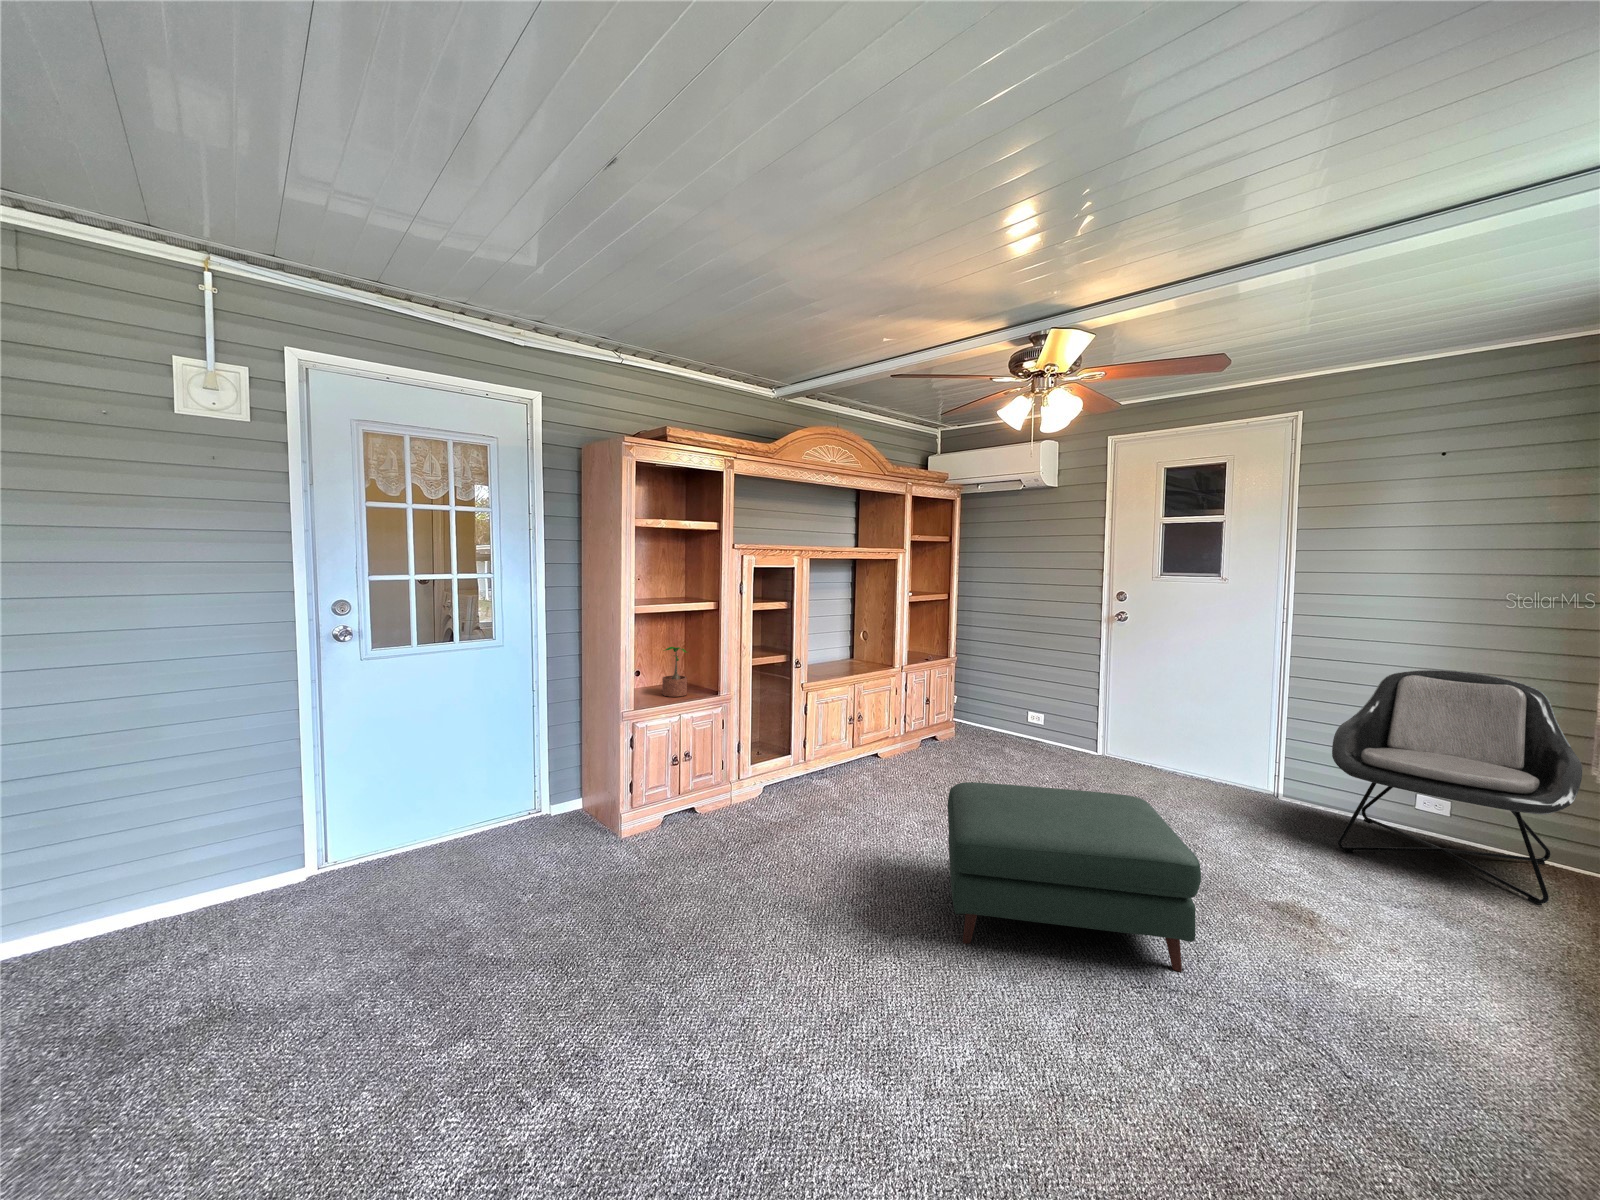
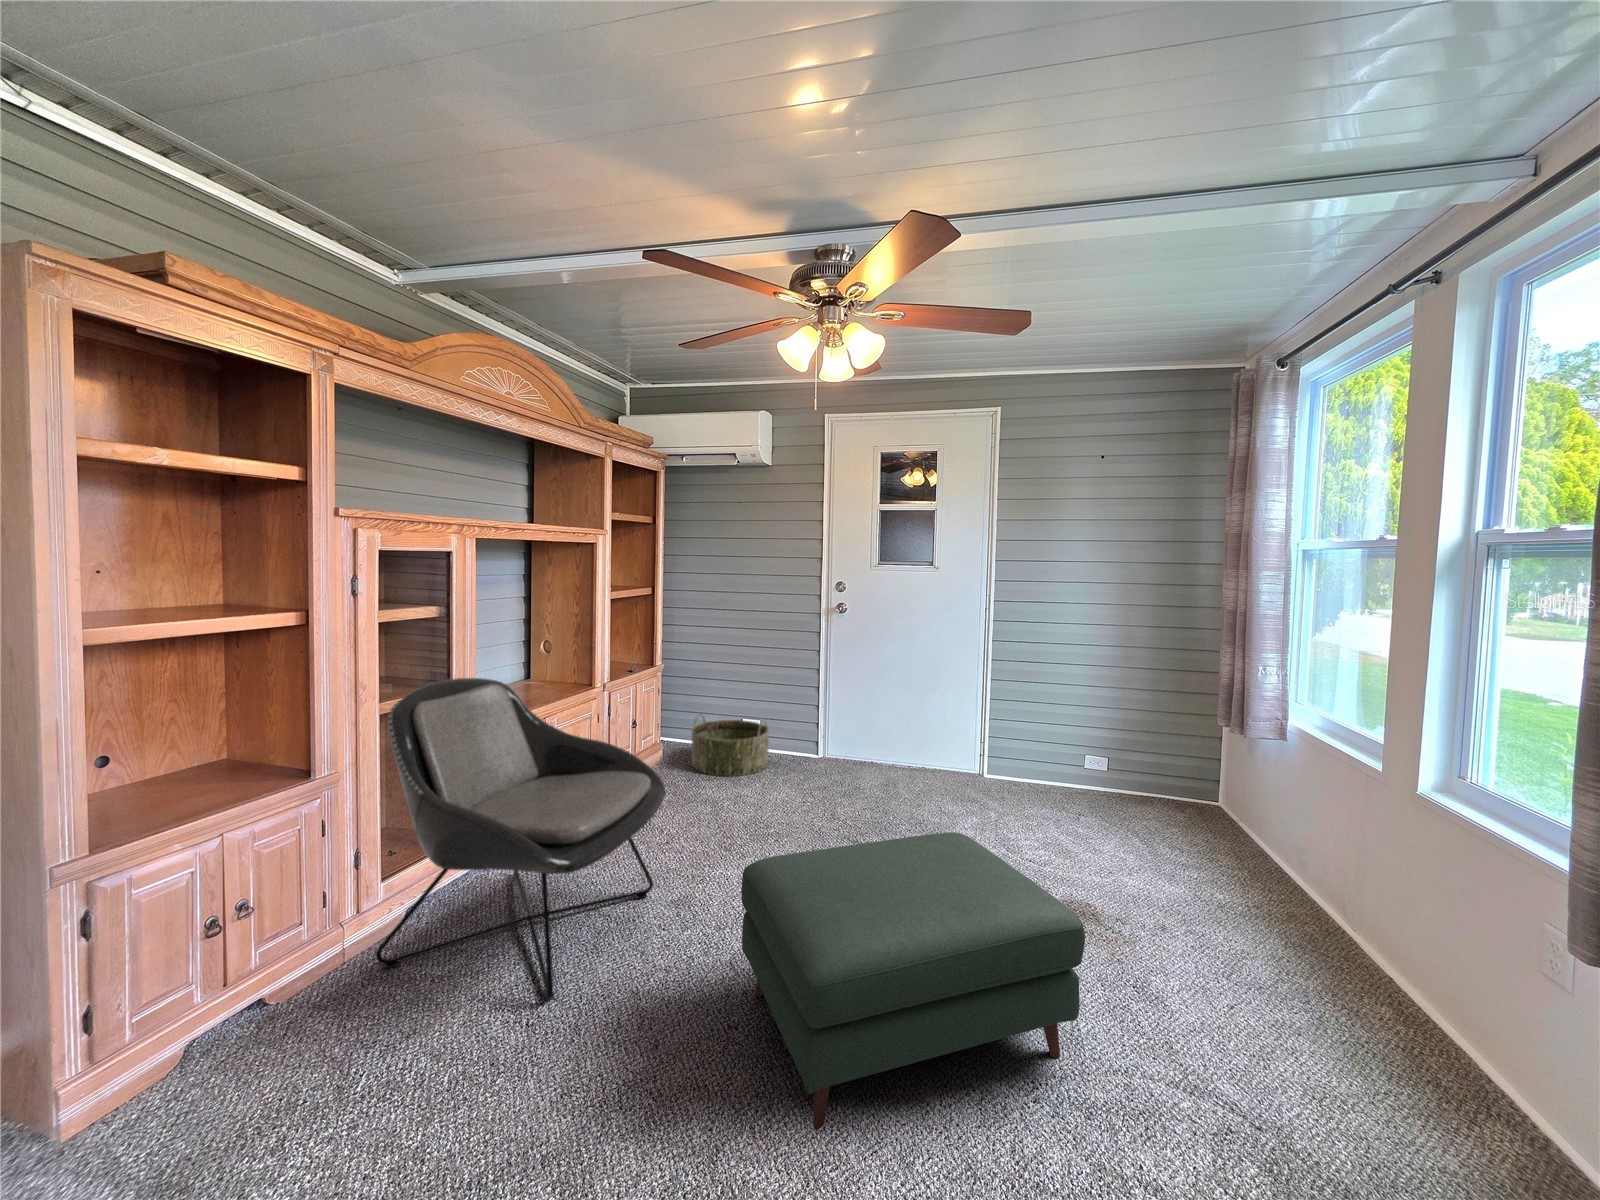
potted plant: present [662,647,687,697] -> none [172,701,242,800]
lounge chair: present [1332,670,1582,905] -> present [376,678,666,1001]
basket: none [977,702,1047,756] -> present [691,715,769,776]

